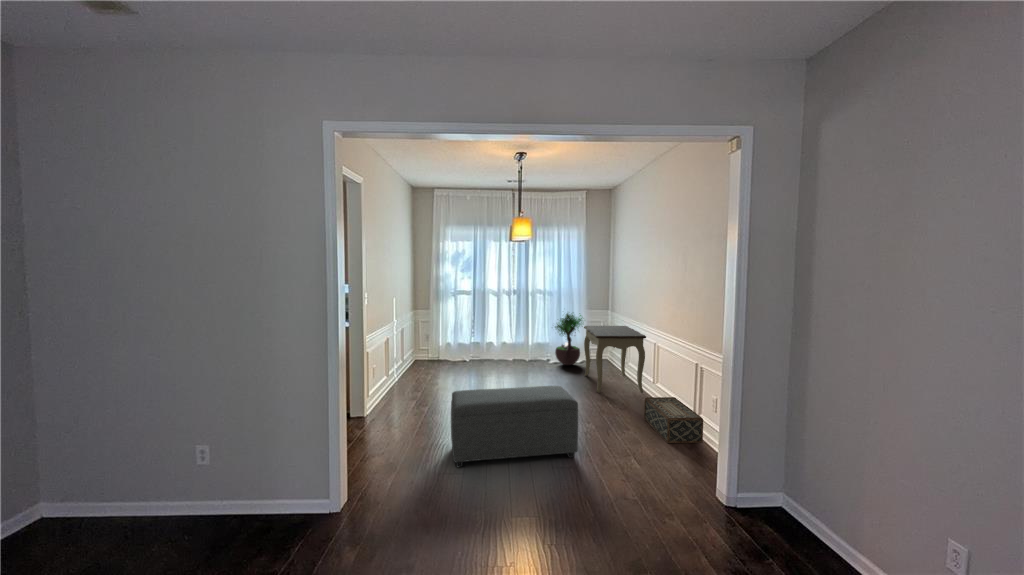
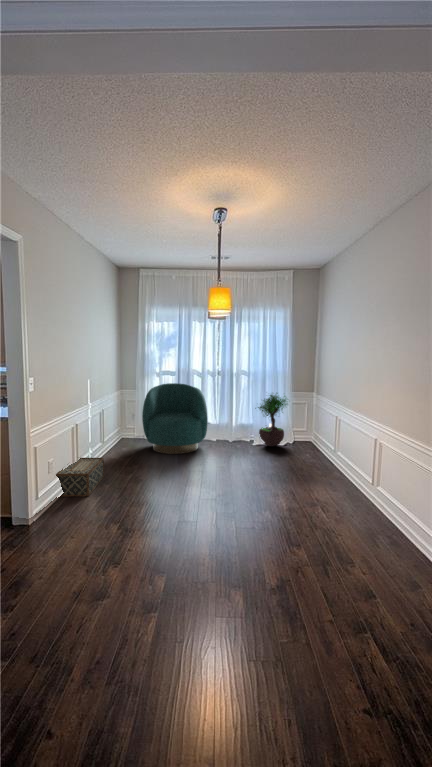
armchair: none [440,303,505,374] -> present [142,383,208,454]
side table: present [584,326,646,393] -> none [288,406,354,476]
ottoman: present [451,386,578,467] -> none [126,468,275,563]
woven basket: present [644,397,703,443] -> present [56,458,104,497]

